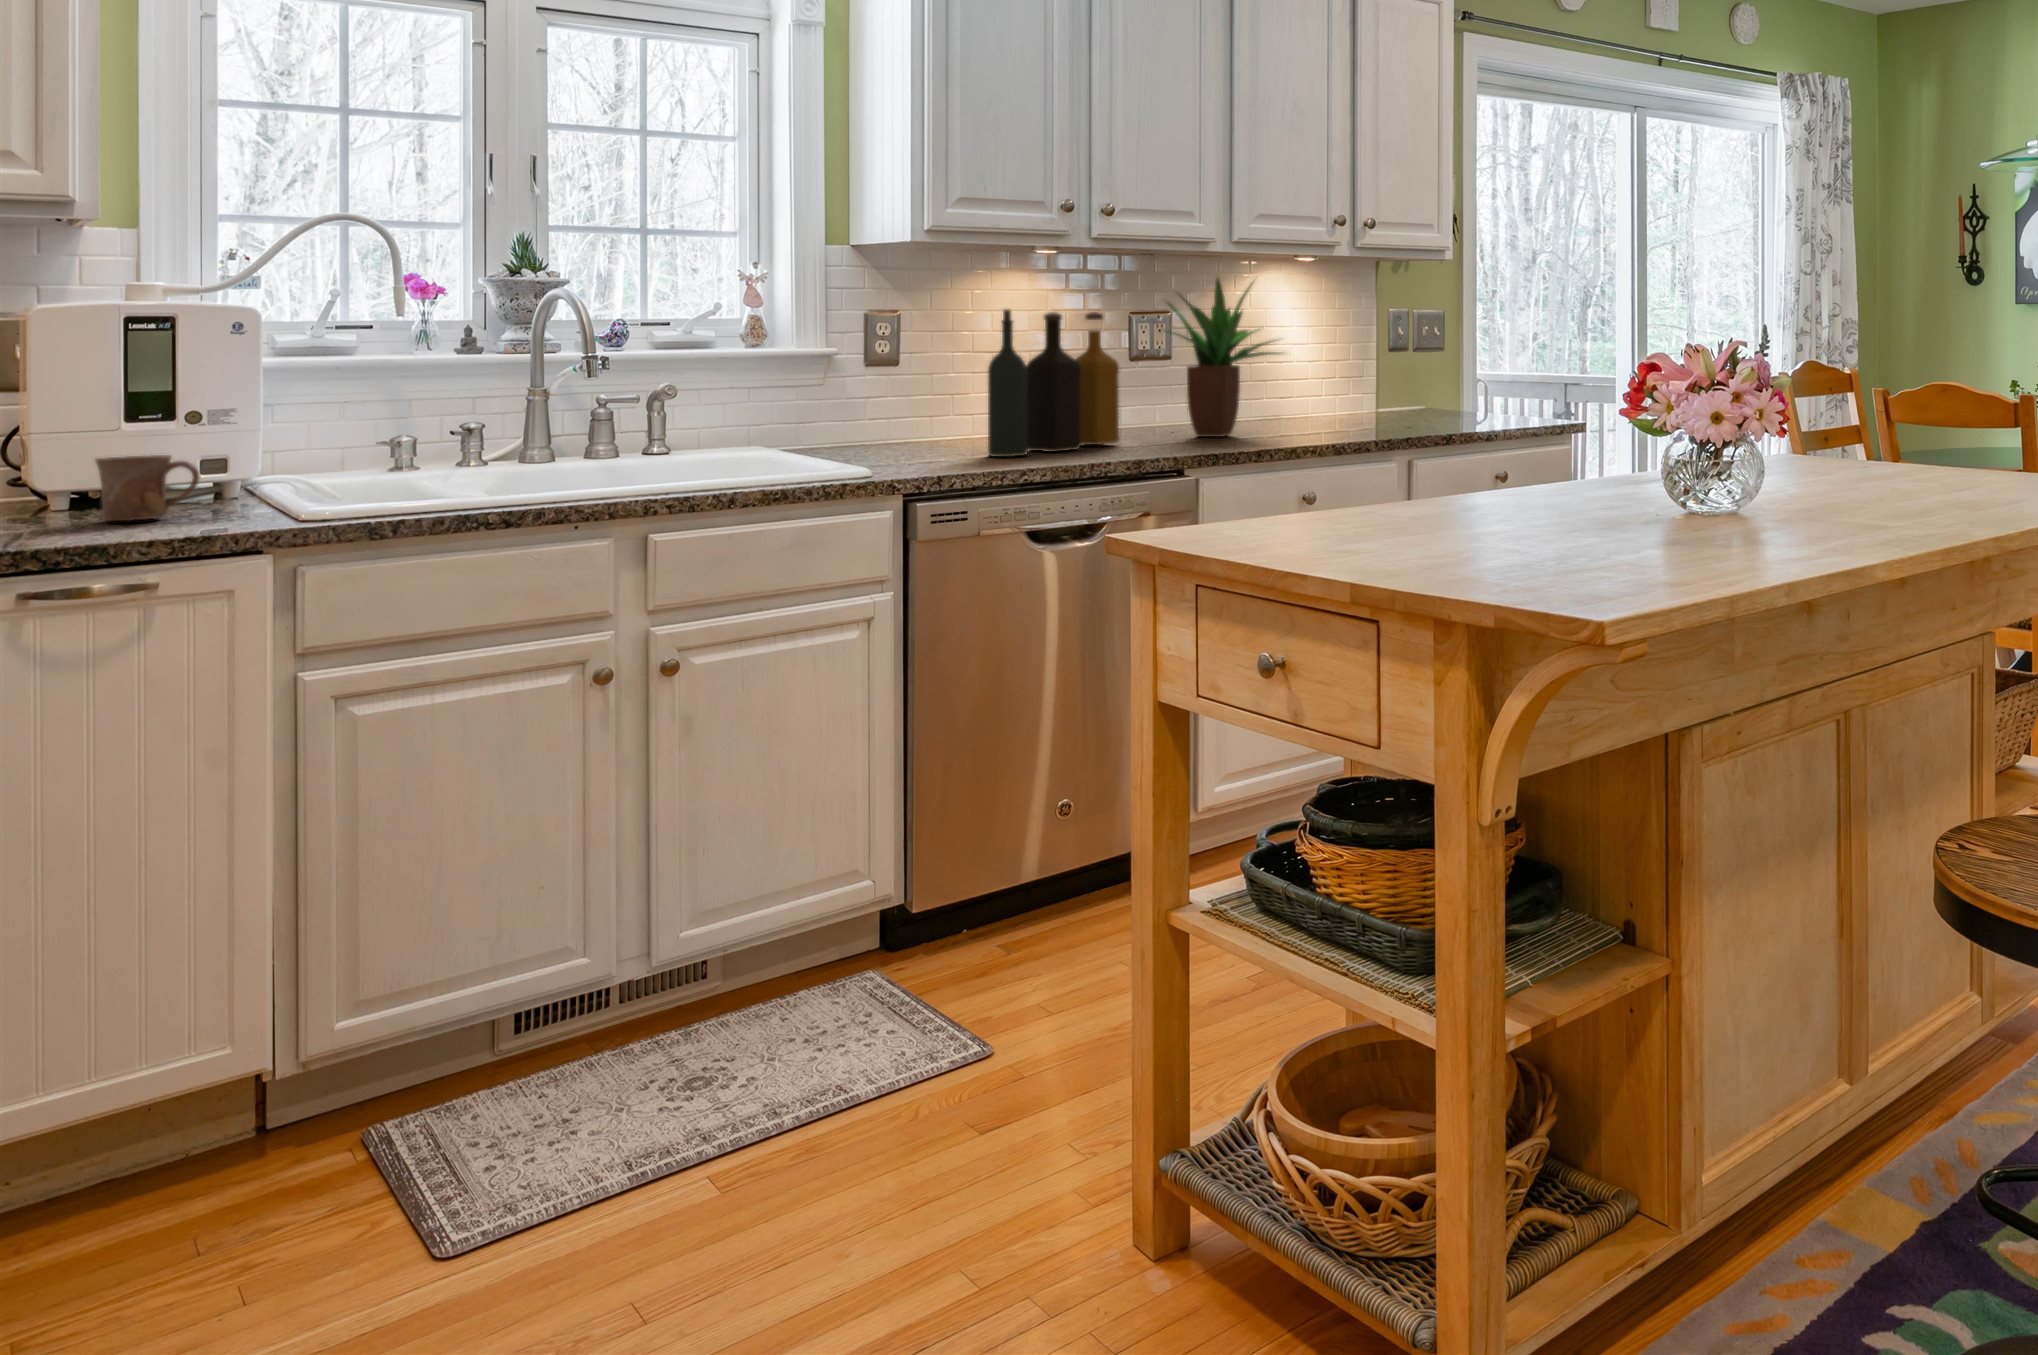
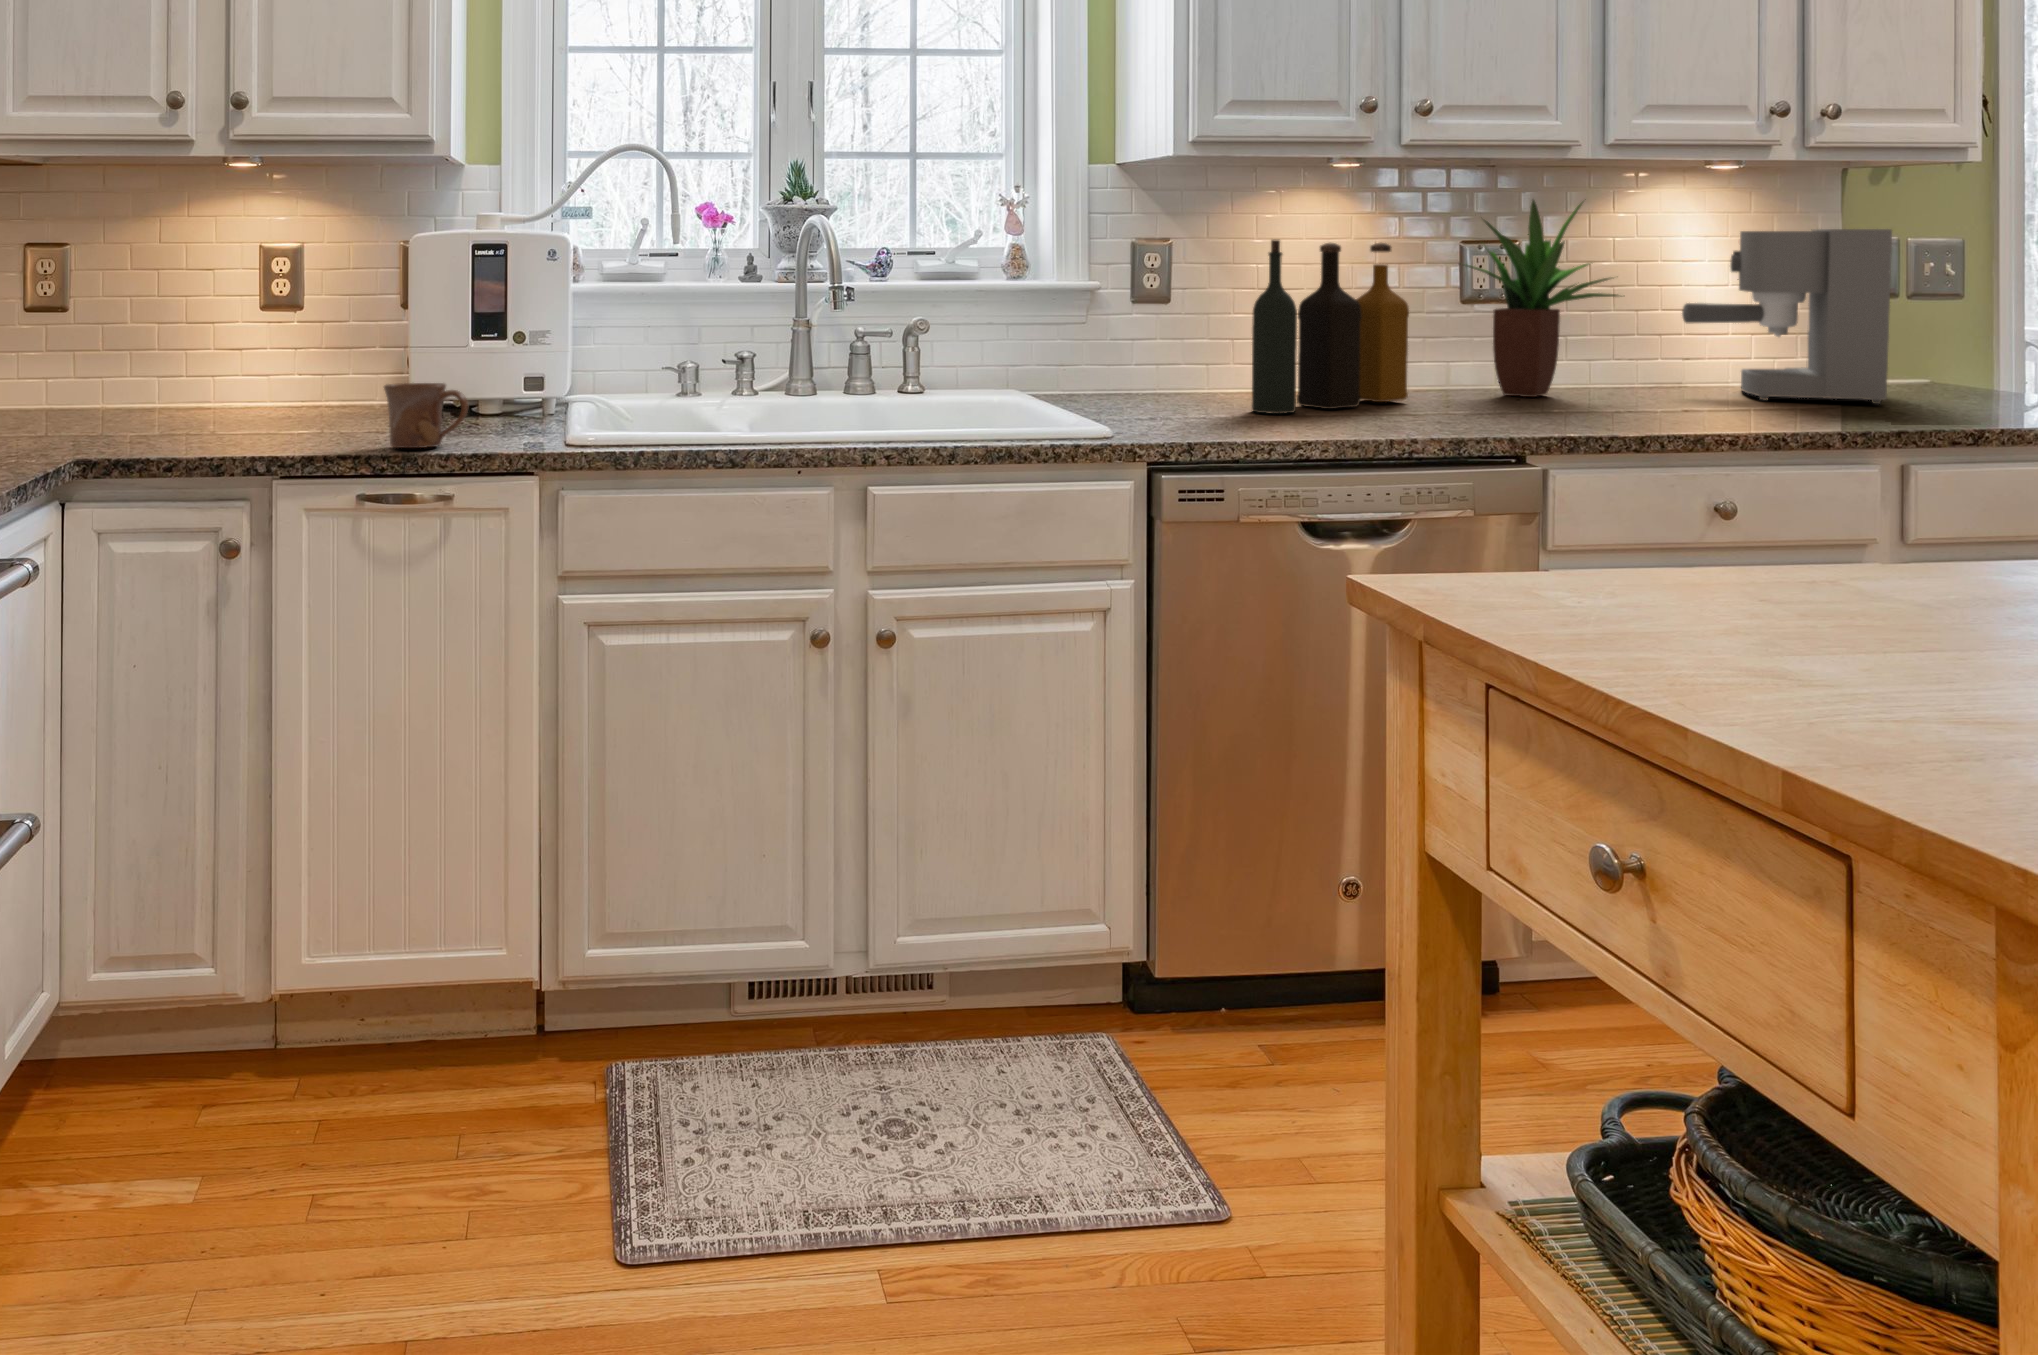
coffee maker: none [1333,300,1480,433] -> present [1682,229,1892,404]

